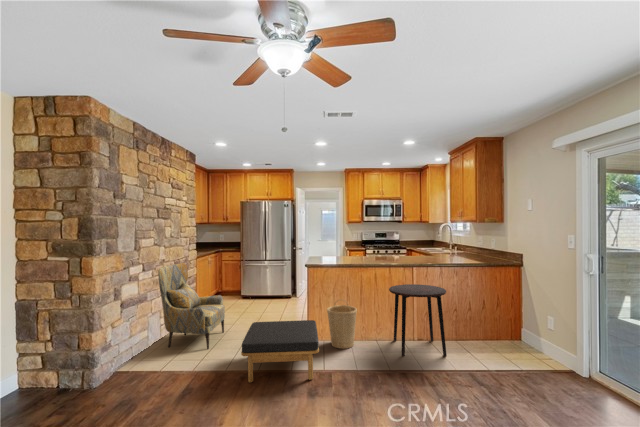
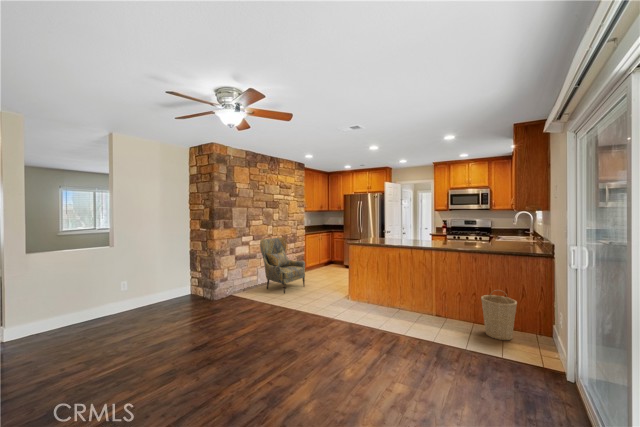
side table: present [389,284,447,356] -> none [400,268,453,336]
basket: present [327,305,357,349] -> present [481,290,517,340]
ottoman: present [241,320,319,382] -> none [277,280,342,323]

